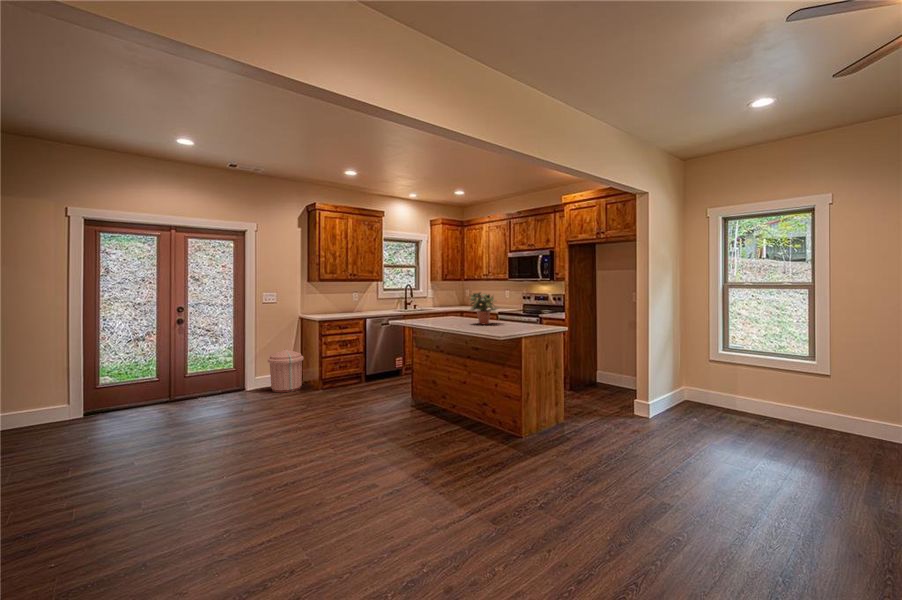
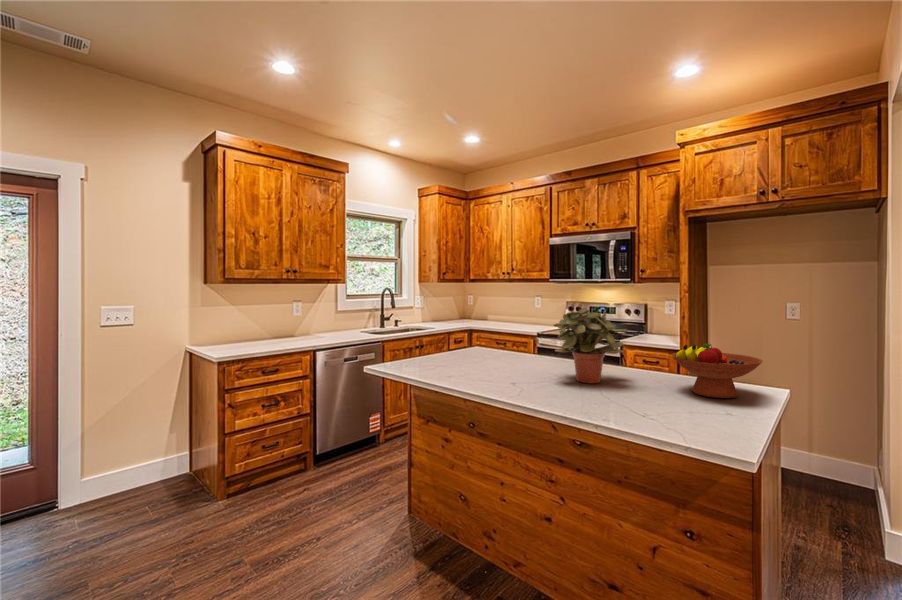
fruit bowl: none [511,306,544,327] -> present [672,343,763,398]
trash can: present [268,349,304,393] -> none [107,417,189,512]

